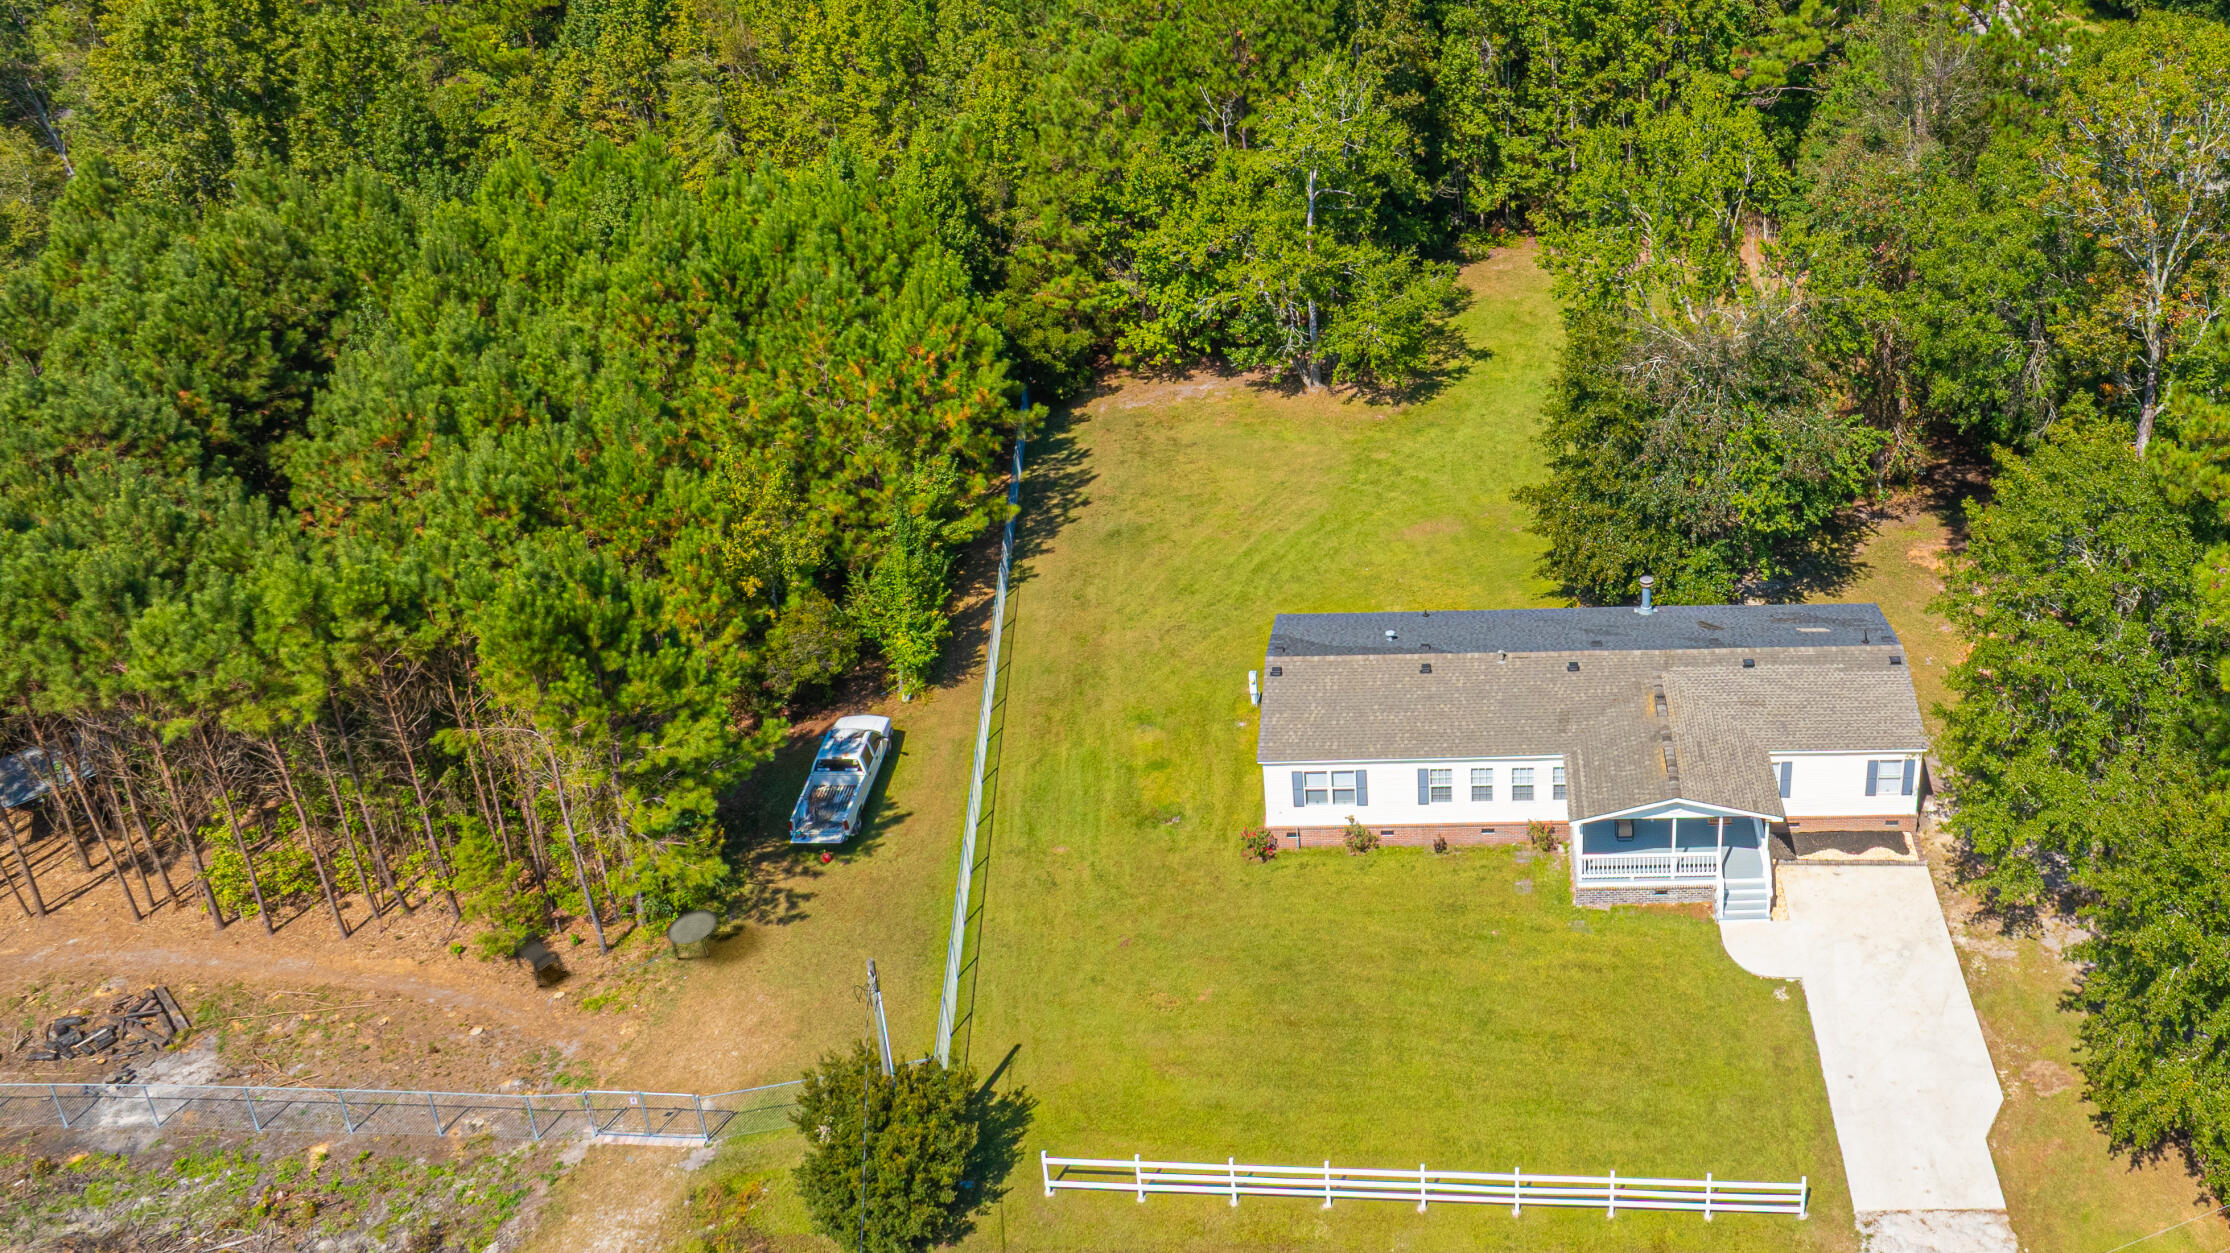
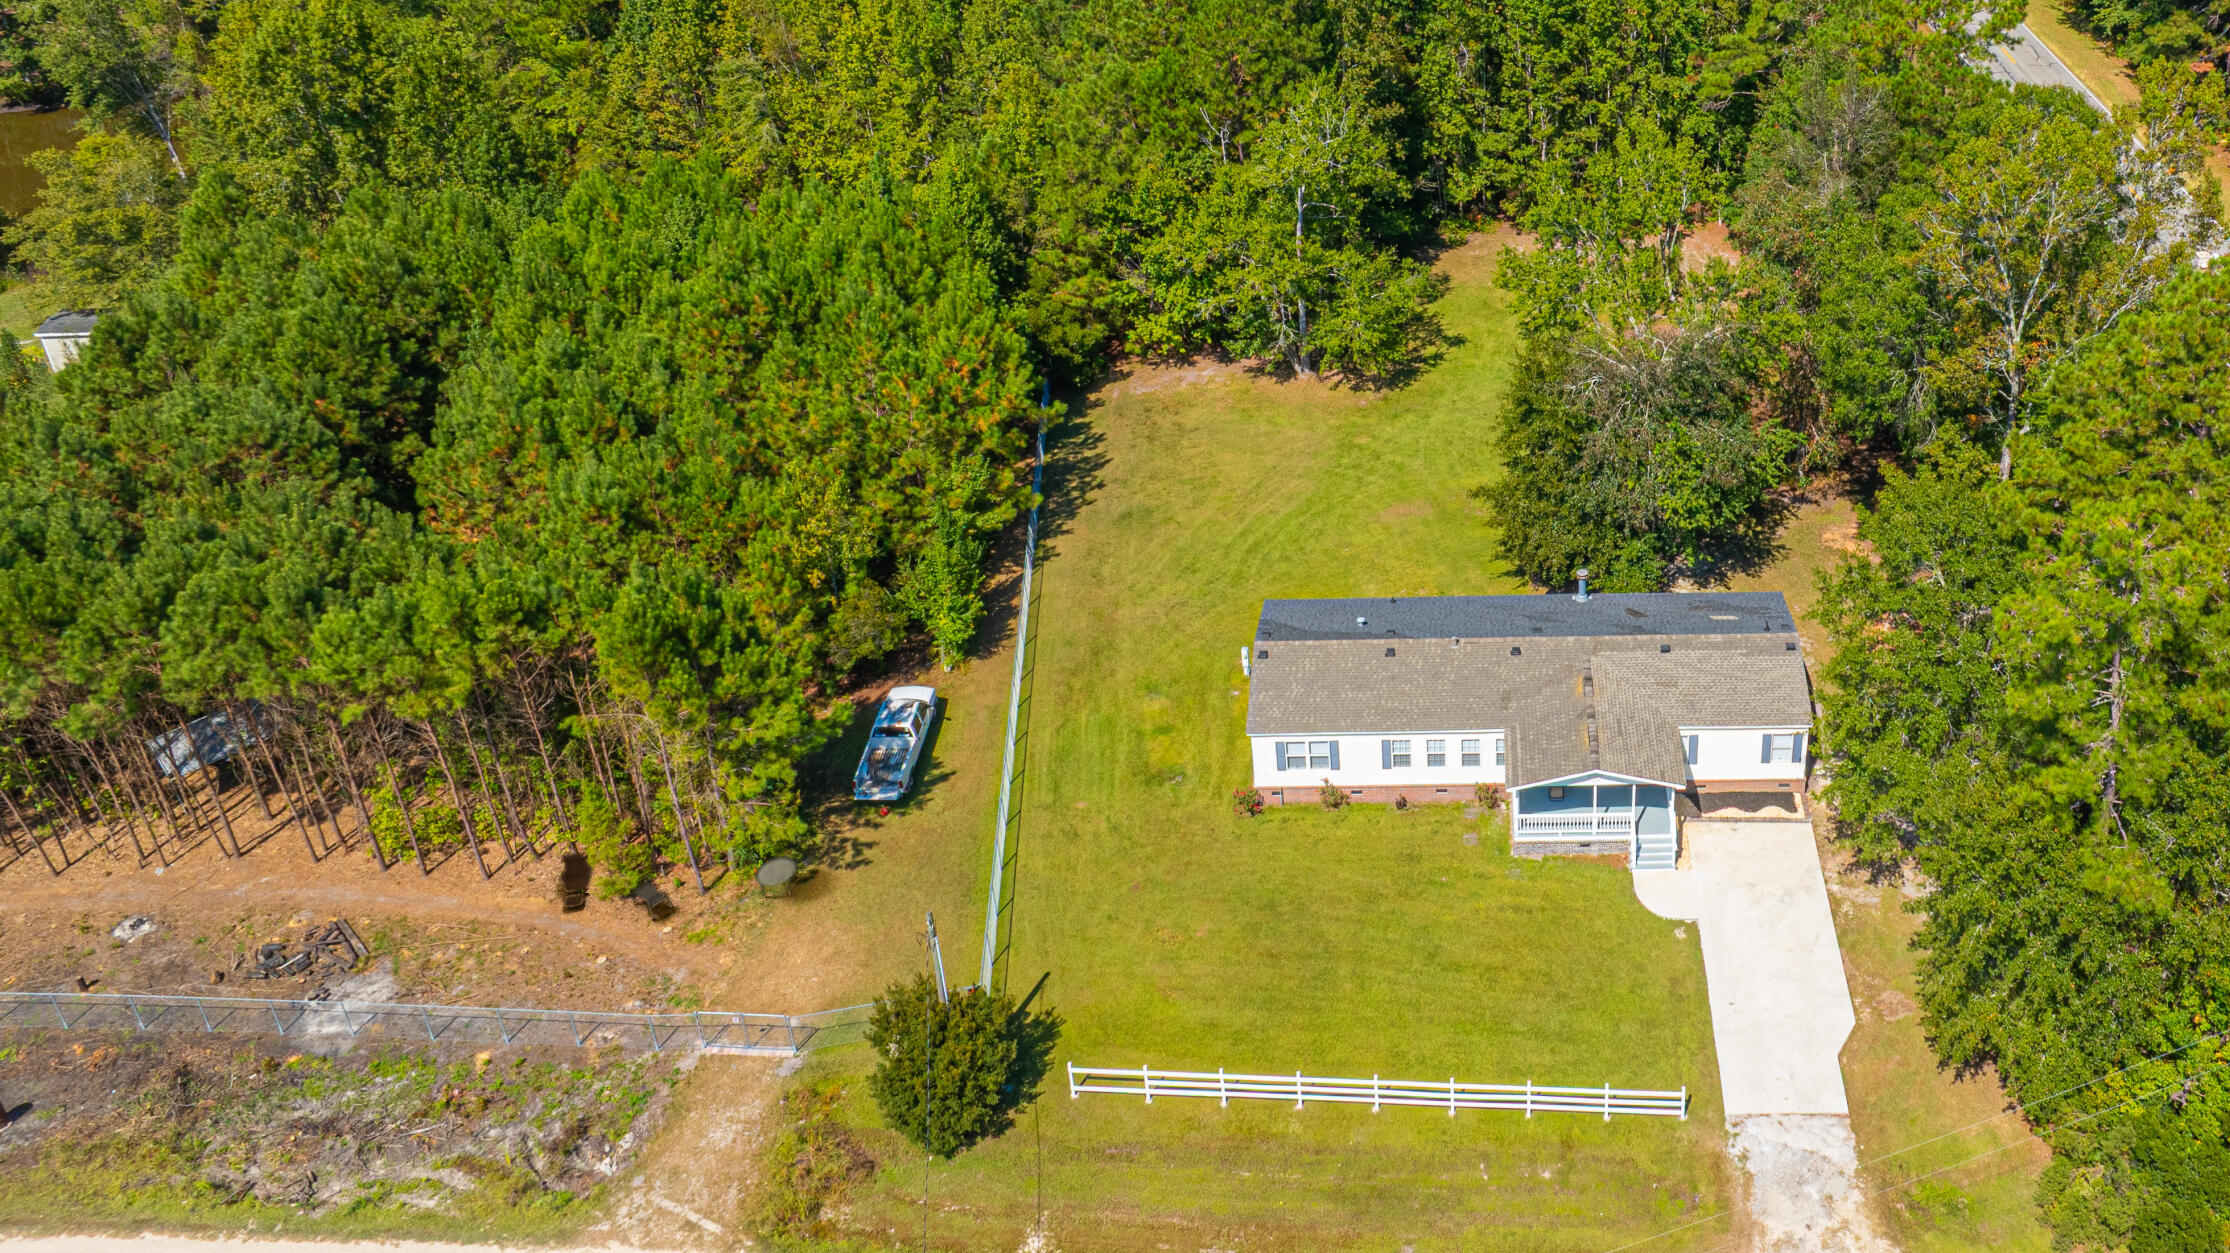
lounge chair: none [428,905,472,978] -> present [559,853,593,908]

